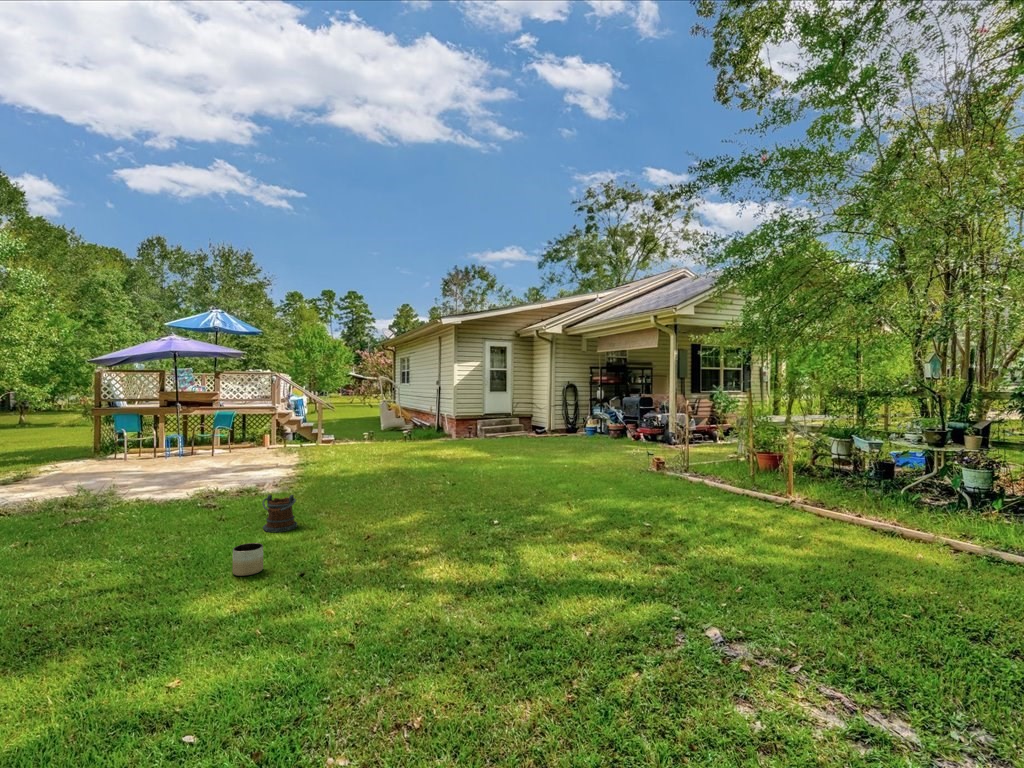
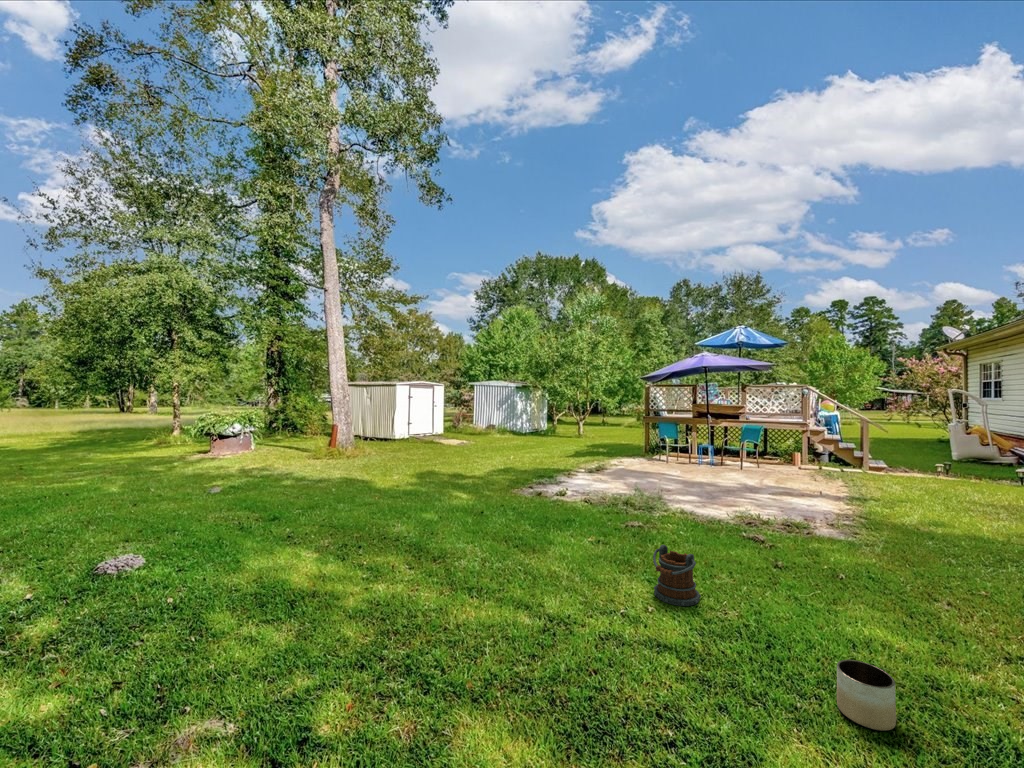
bucket: present [262,495,297,532] -> present [653,545,701,606]

